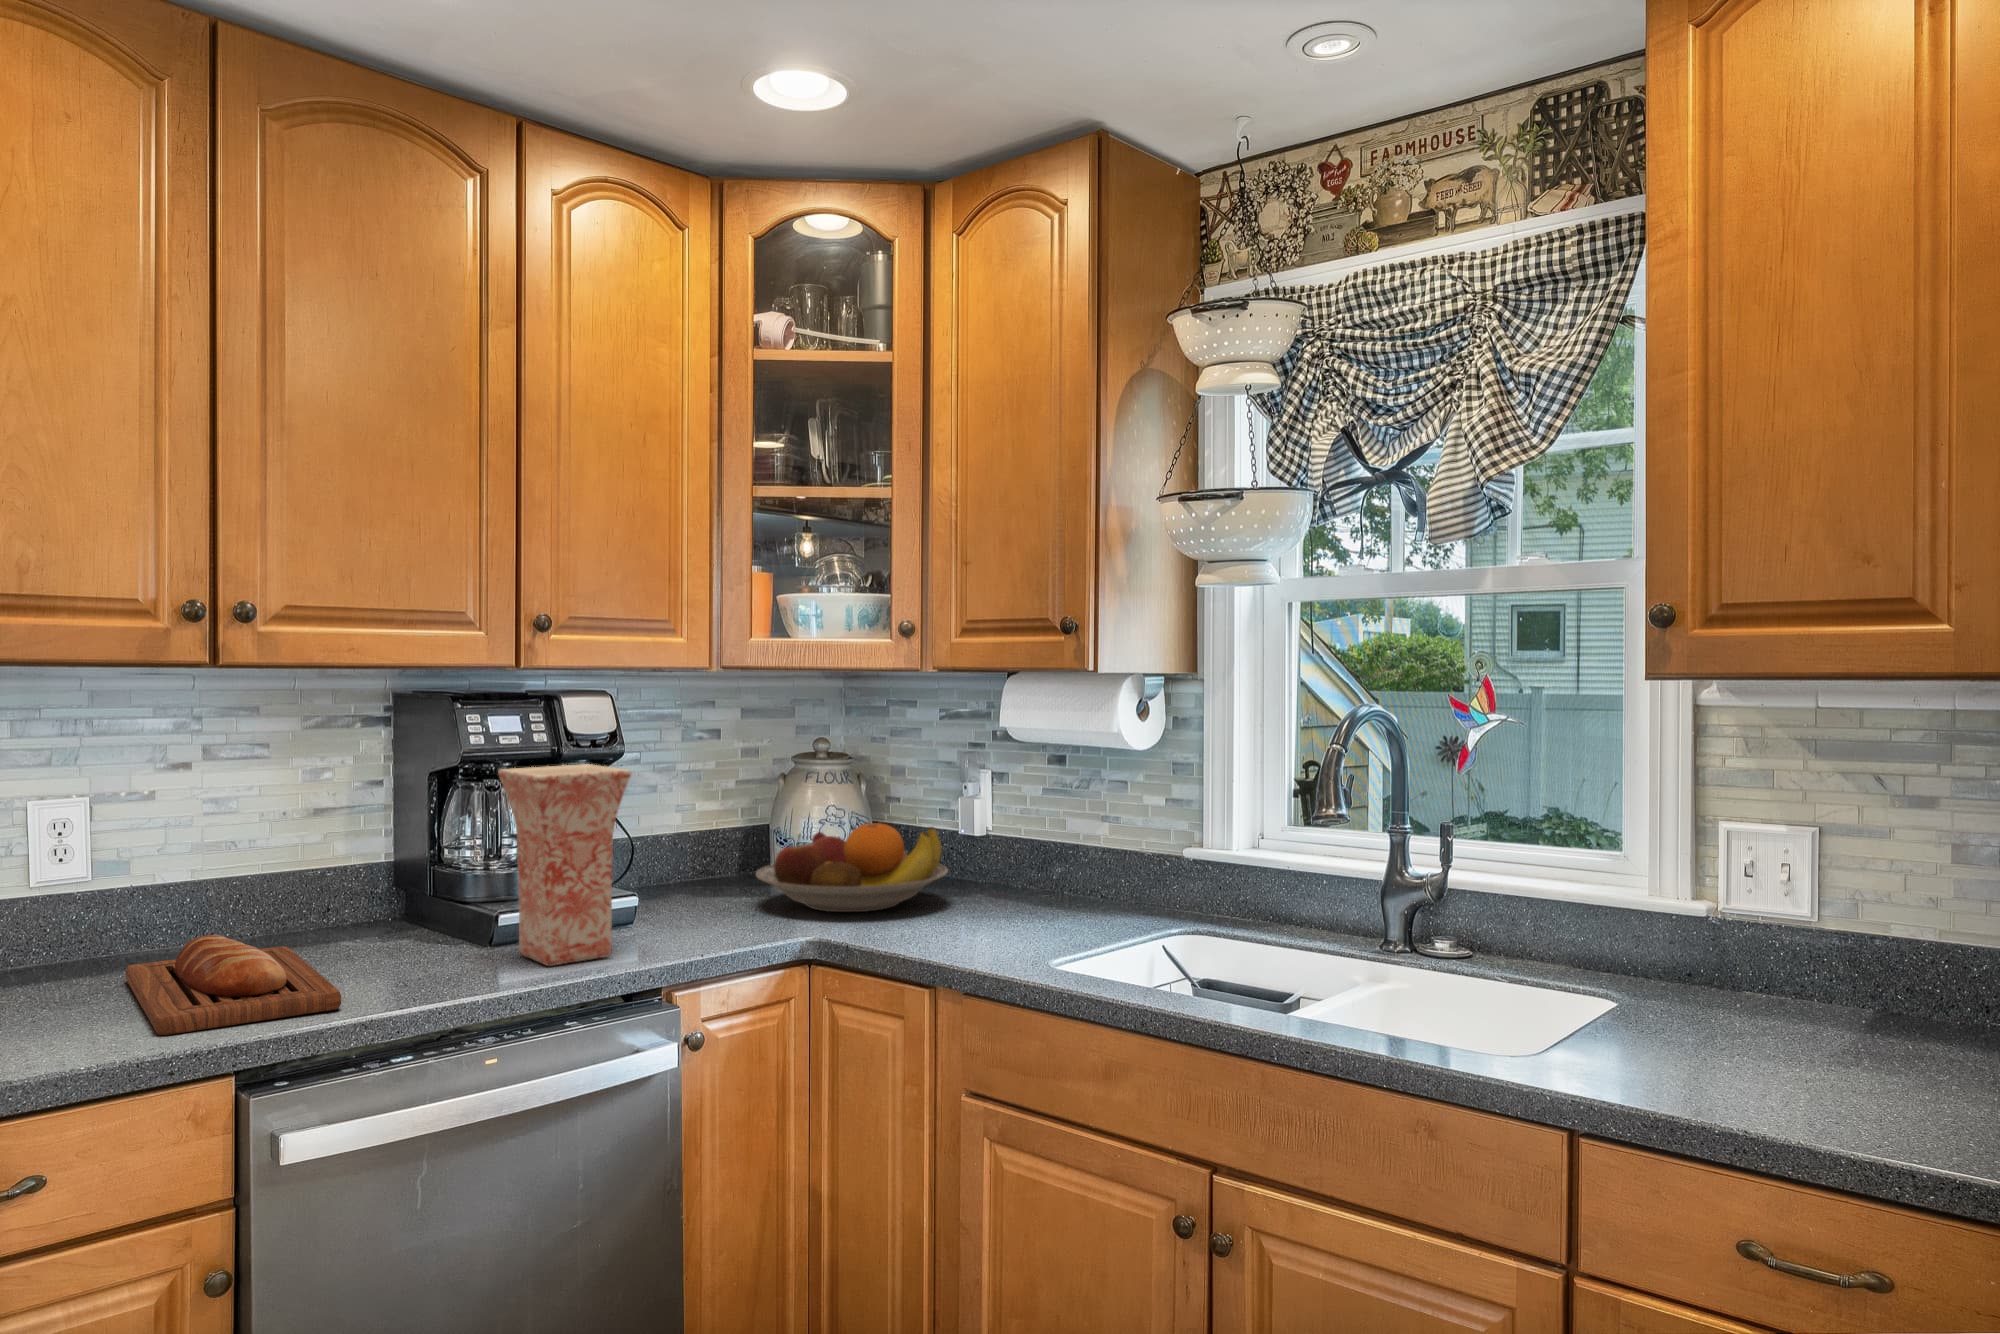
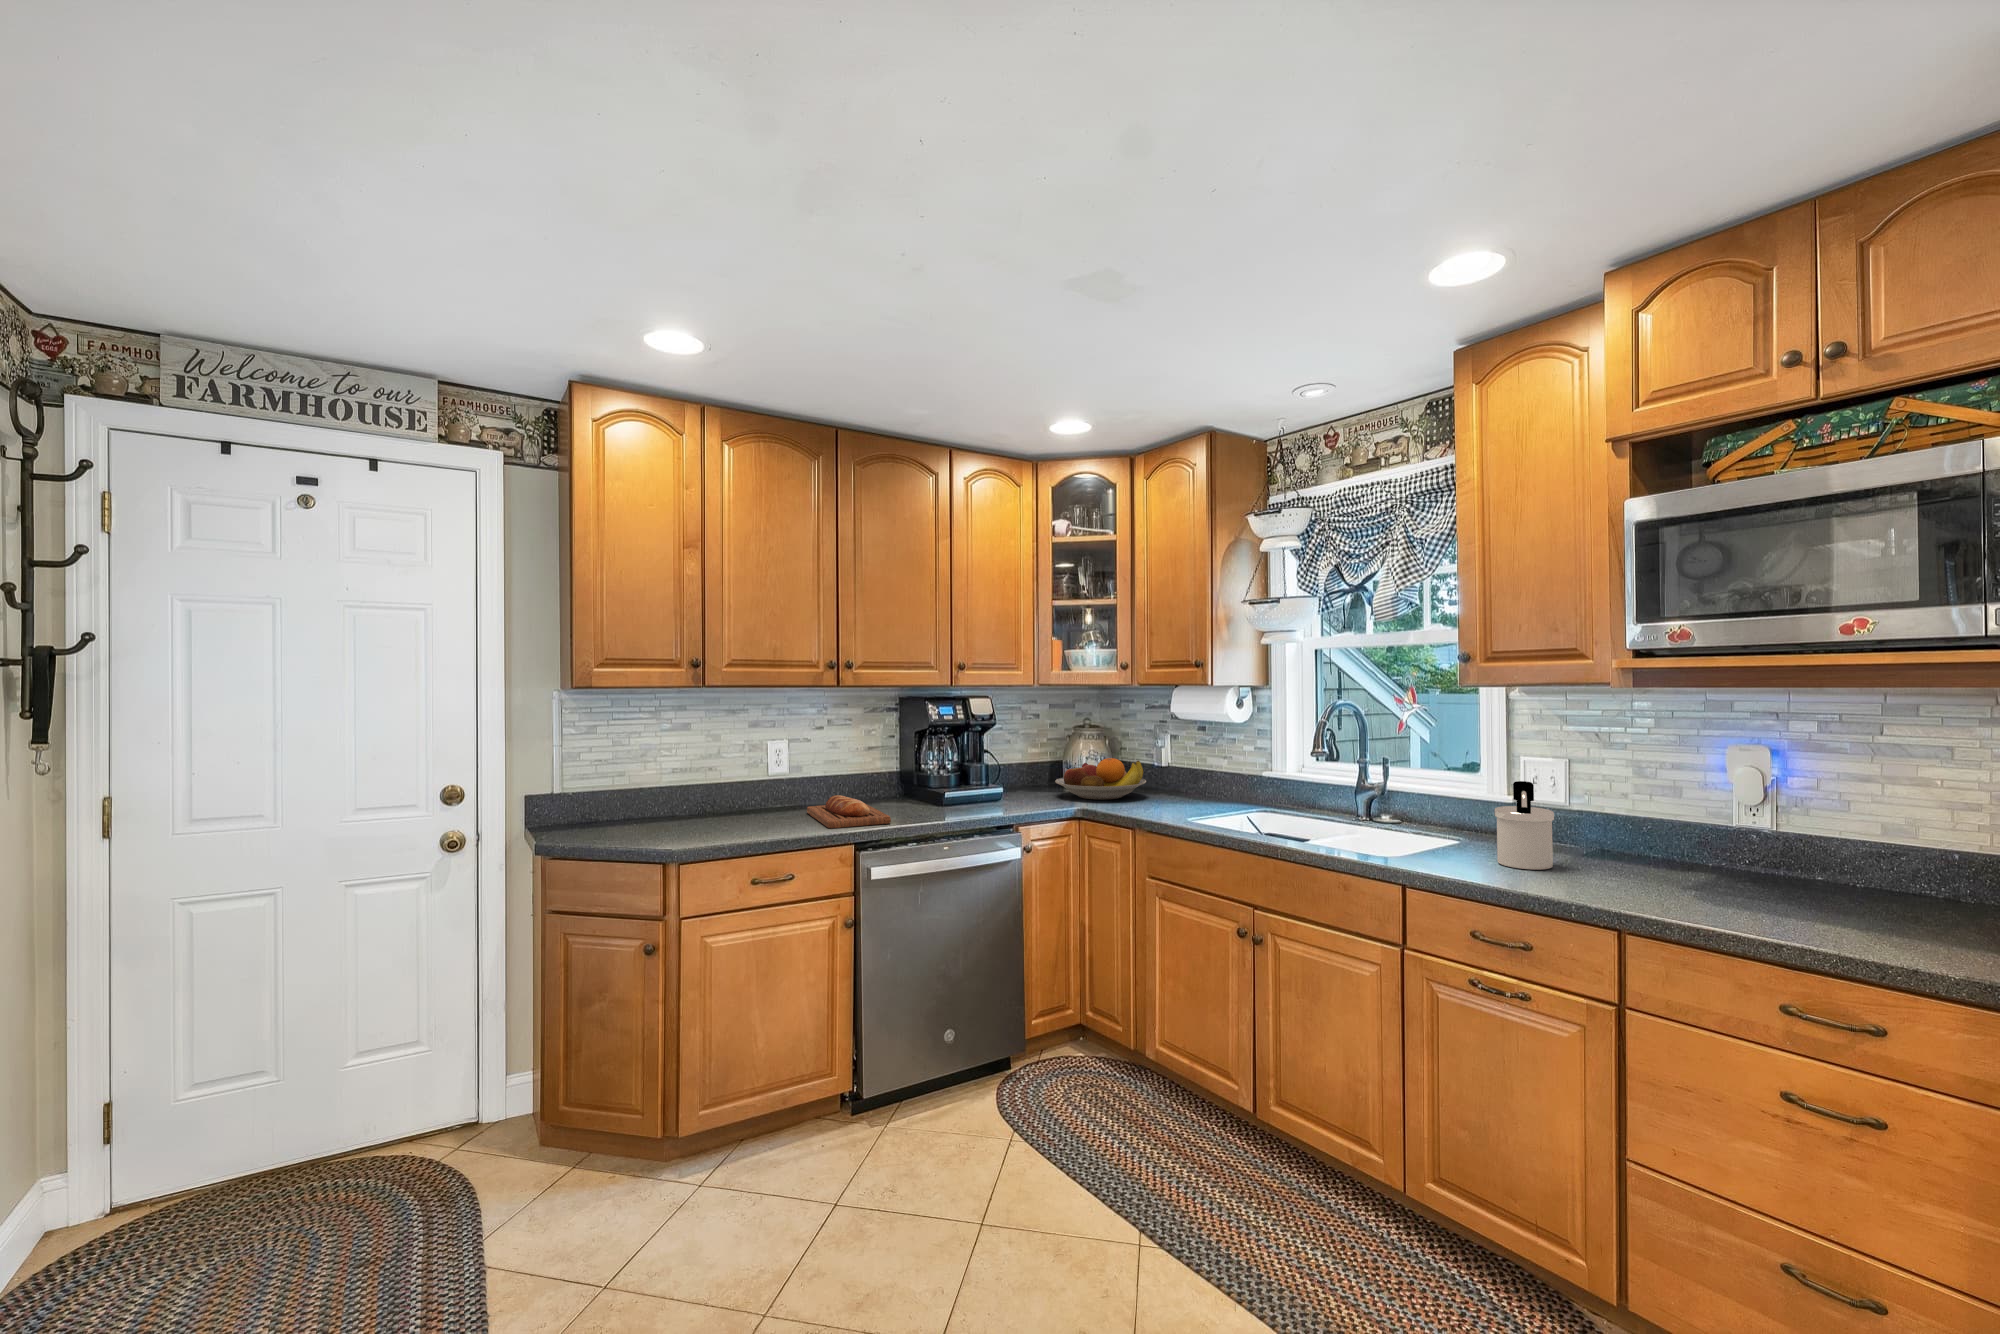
vase: present [498,764,631,966] -> none [945,728,1001,814]
soap dispenser: none [1745,886,1874,1084] -> present [1495,781,1554,870]

